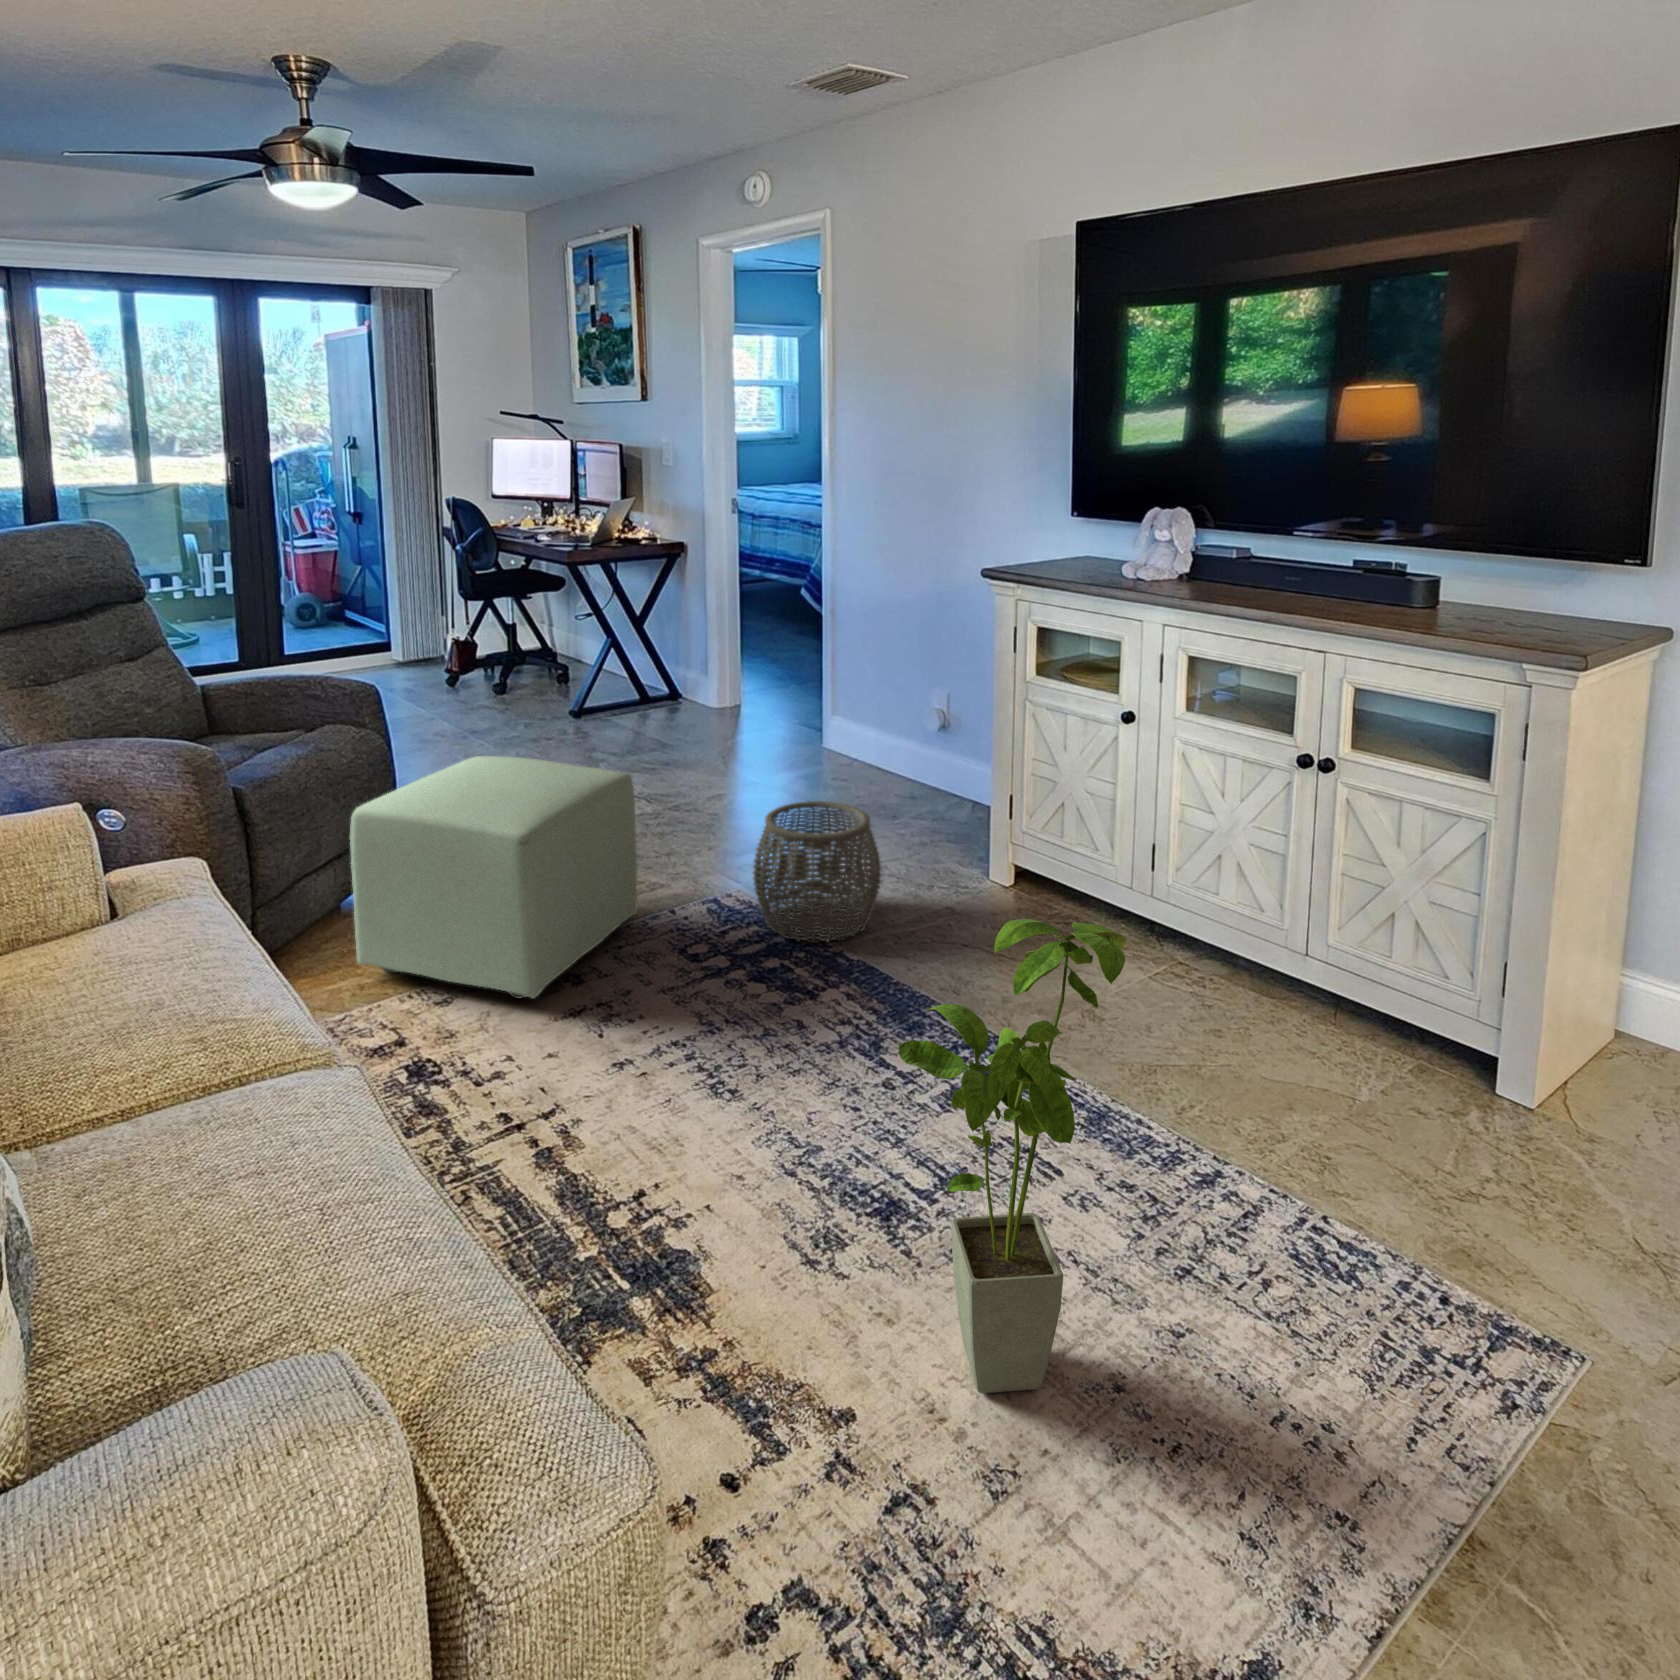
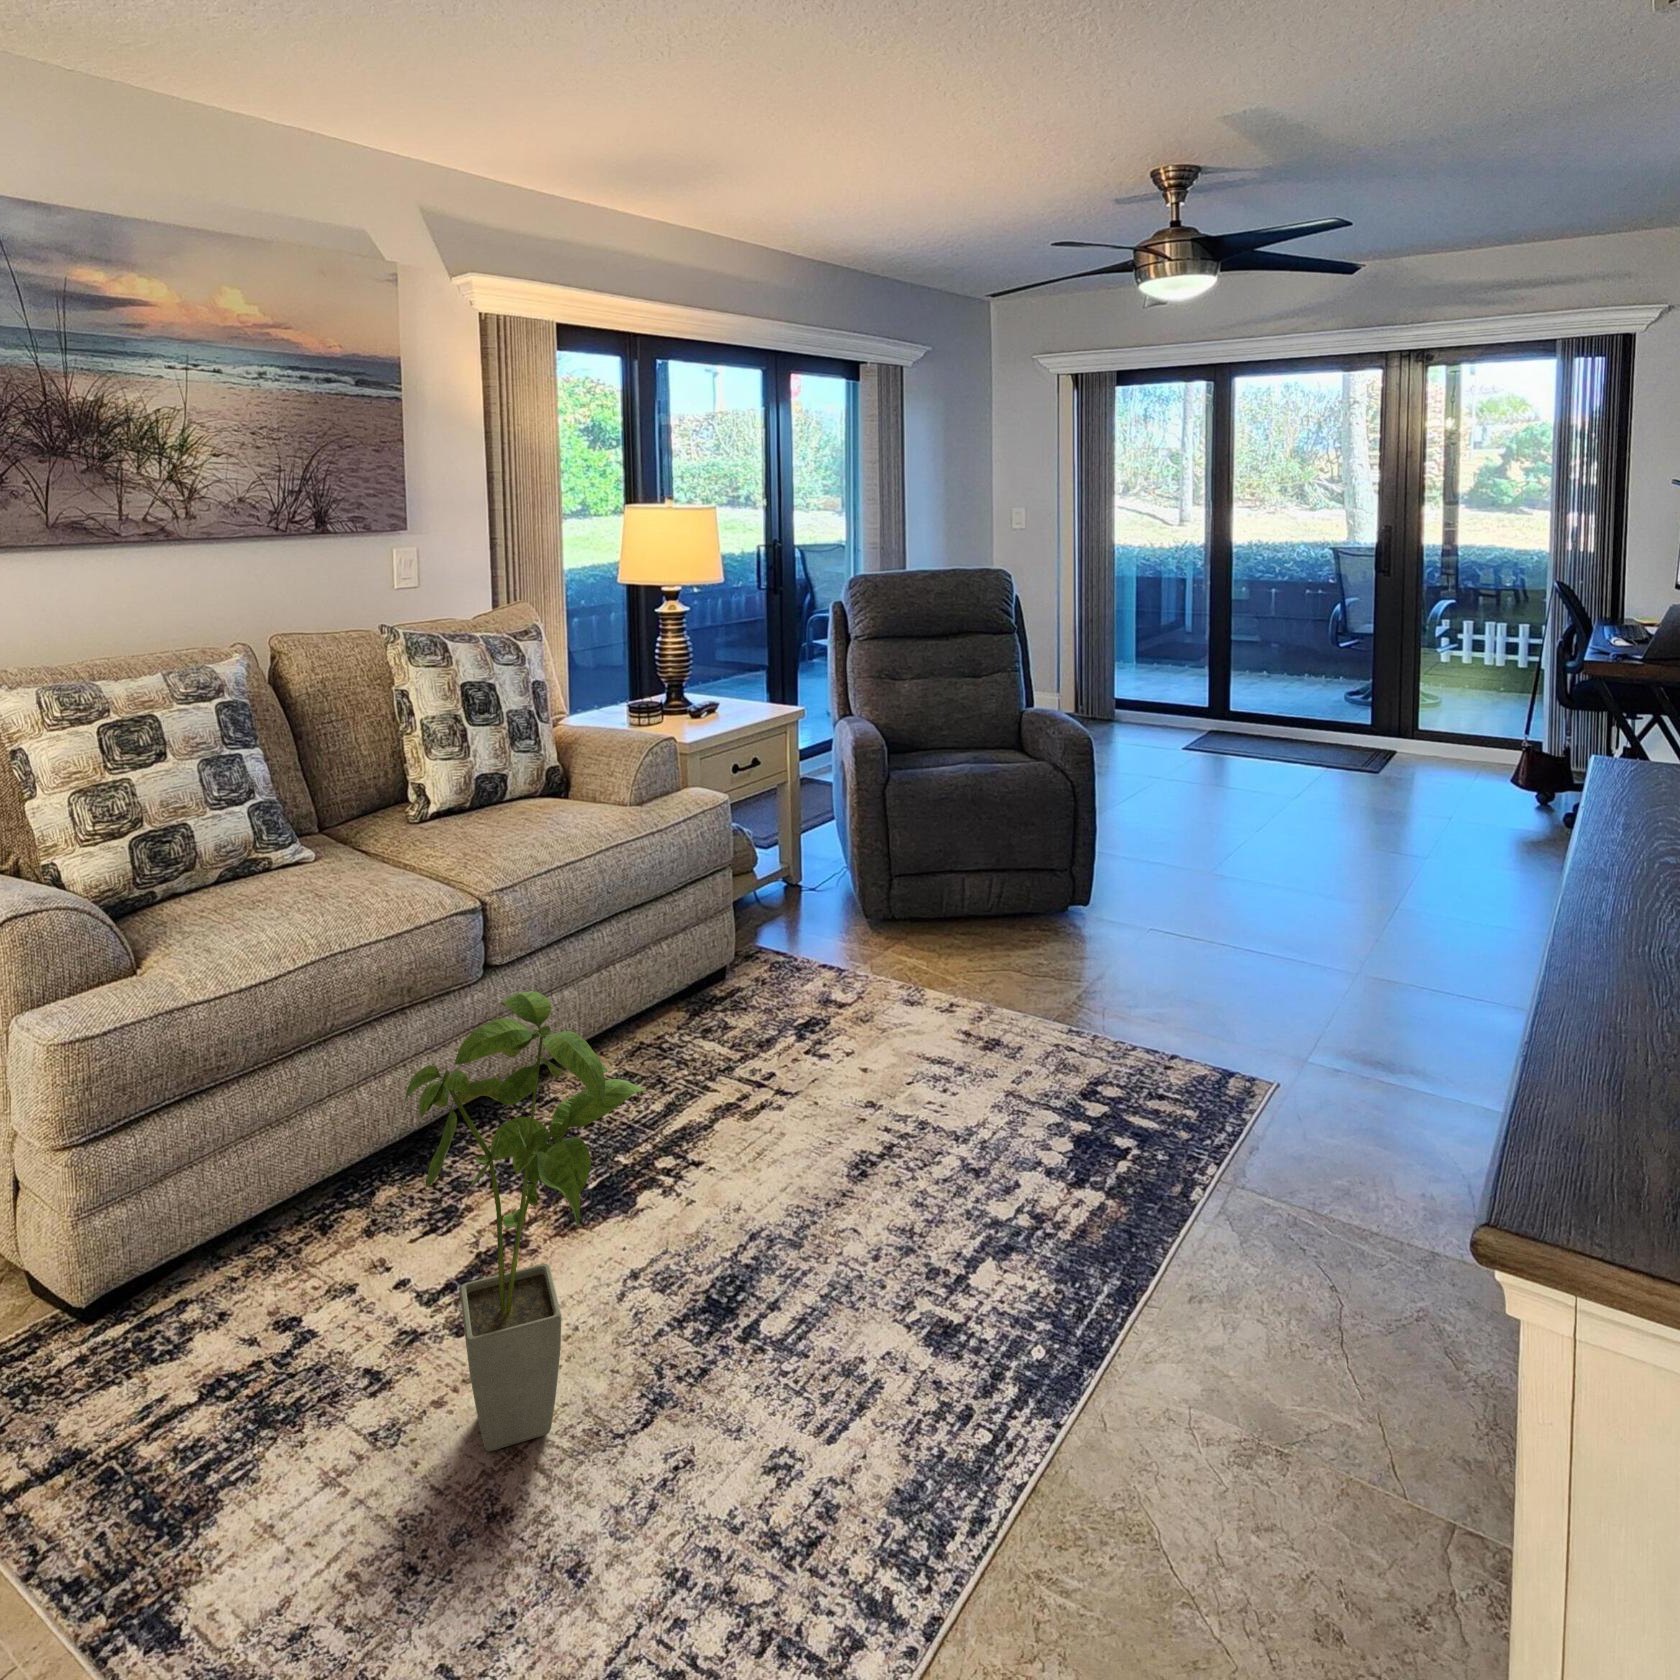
ottoman: present [350,756,637,998] -> none [913,819,1125,1036]
woven basket: present [753,801,881,942] -> none [1170,984,1352,1188]

